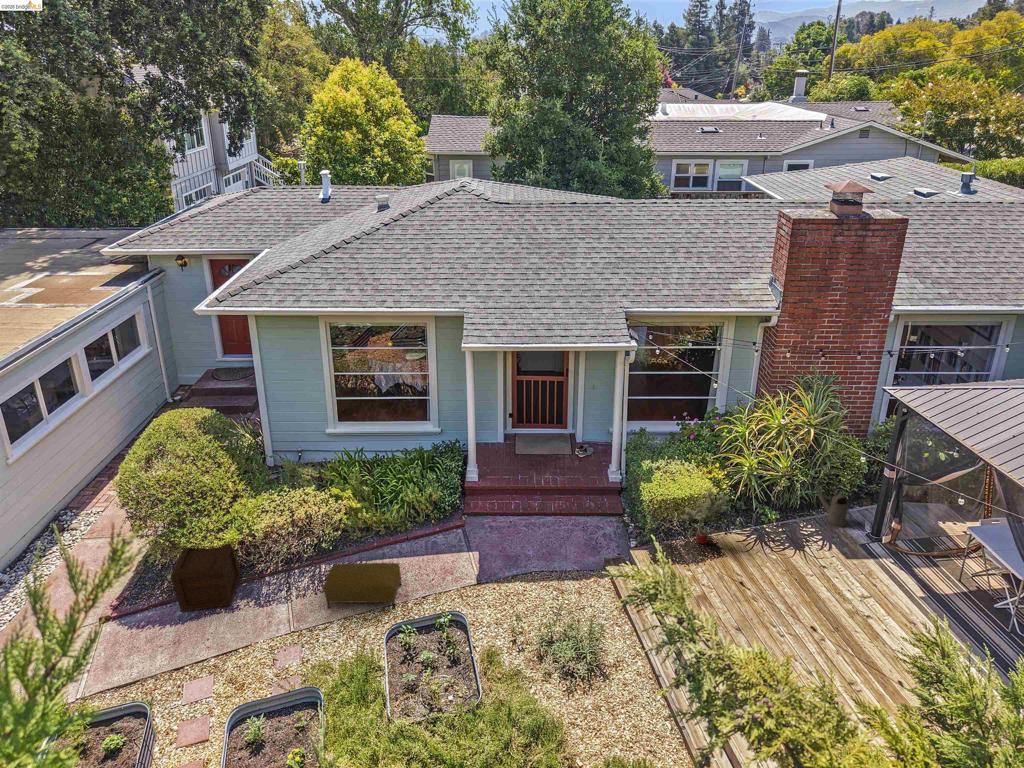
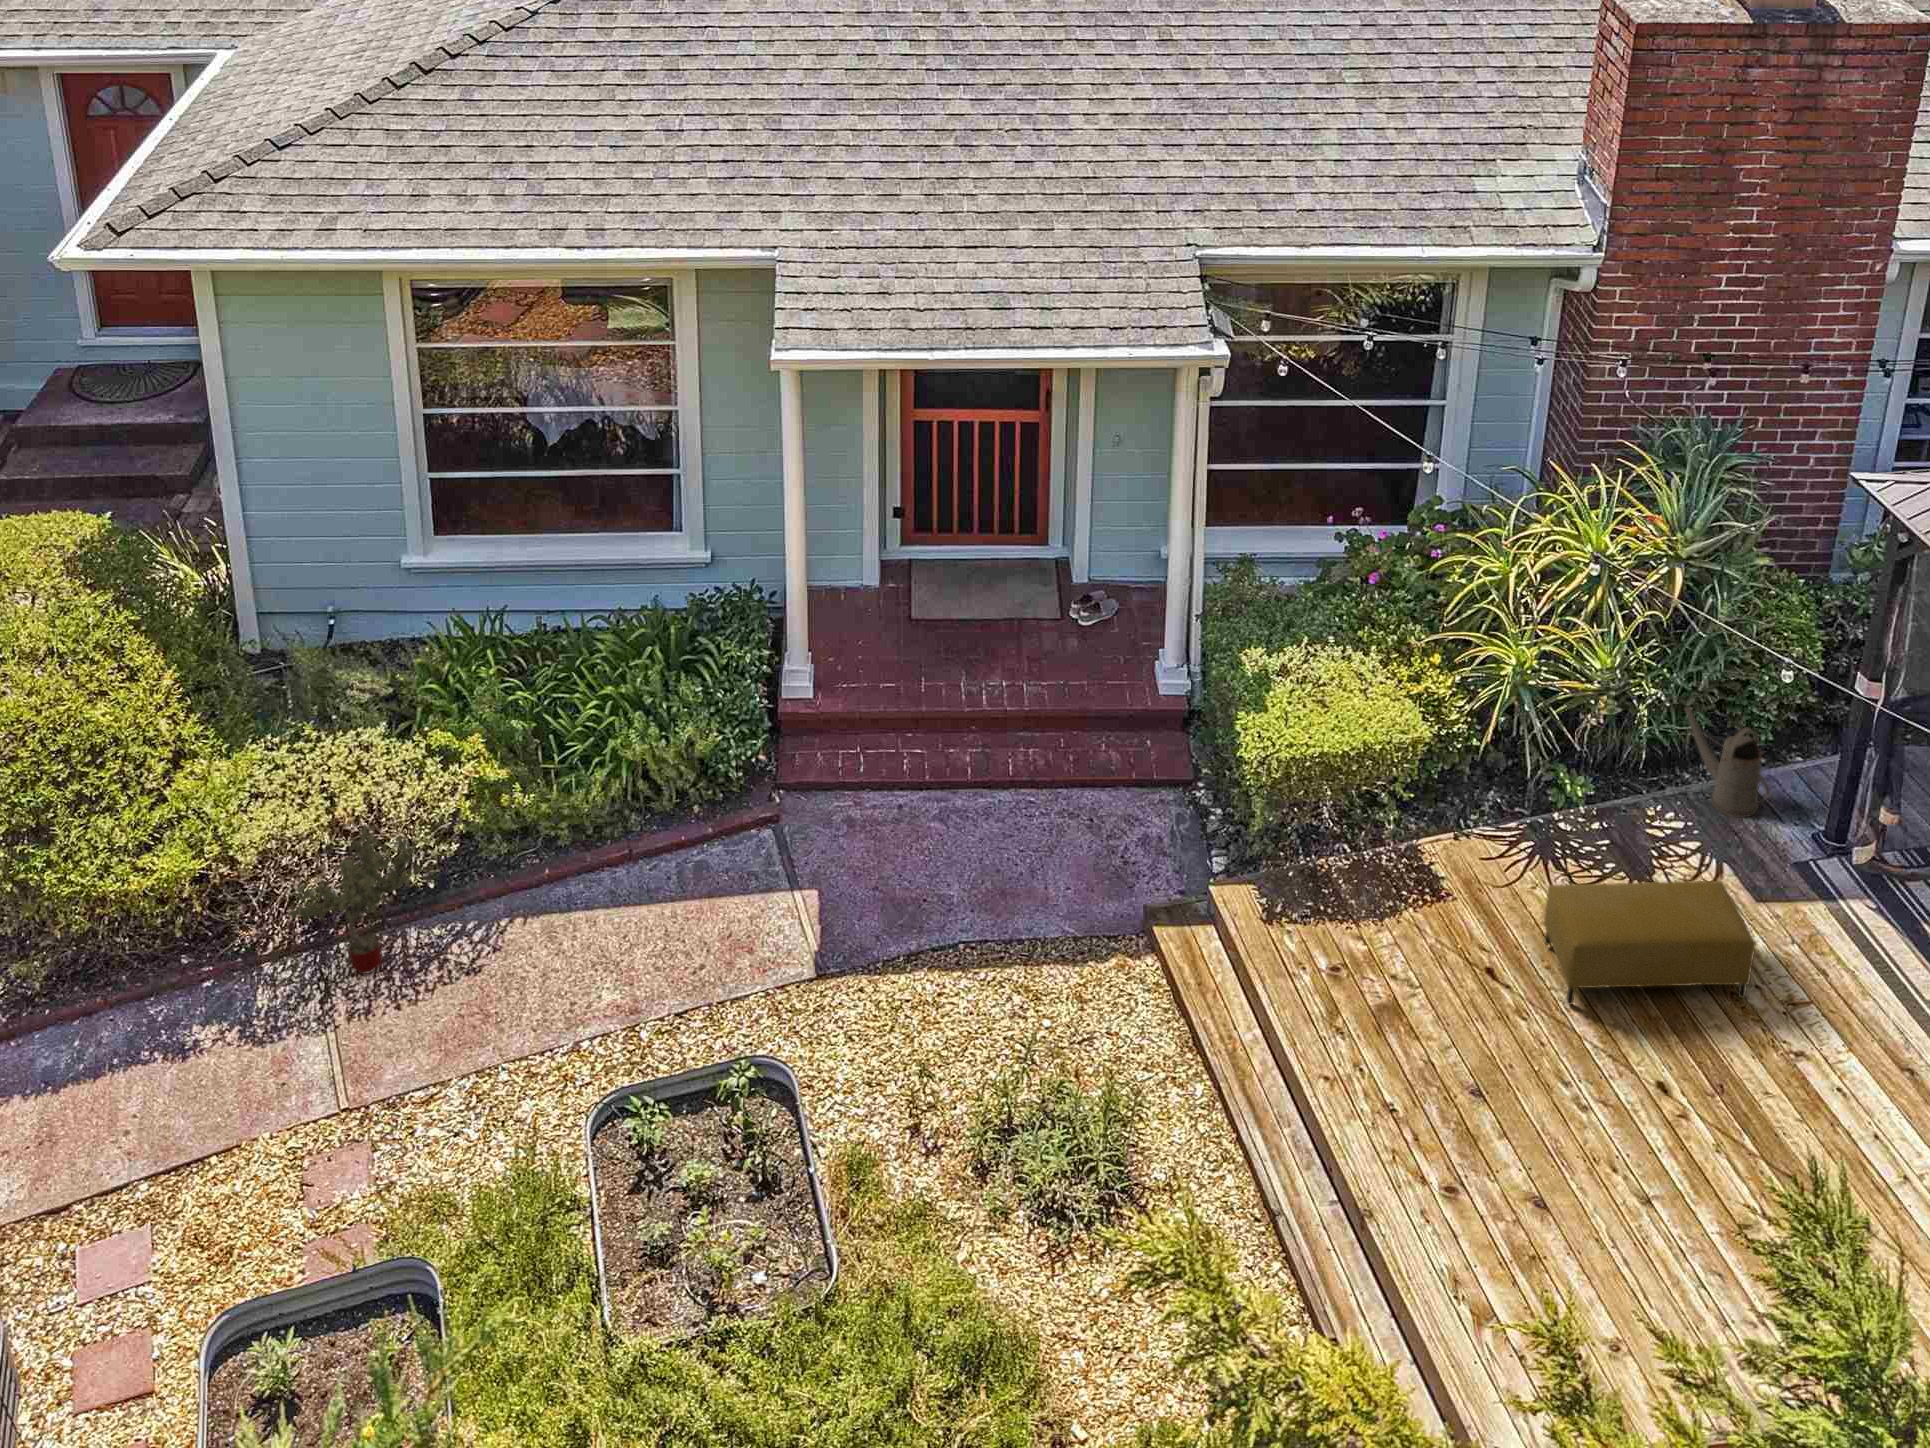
potted tree: present [681,488,729,544] -> present [289,825,419,974]
wooden crate: present [171,544,240,612] -> none [18,876,192,1069]
ottoman: present [323,563,401,609] -> present [1543,881,1756,1004]

